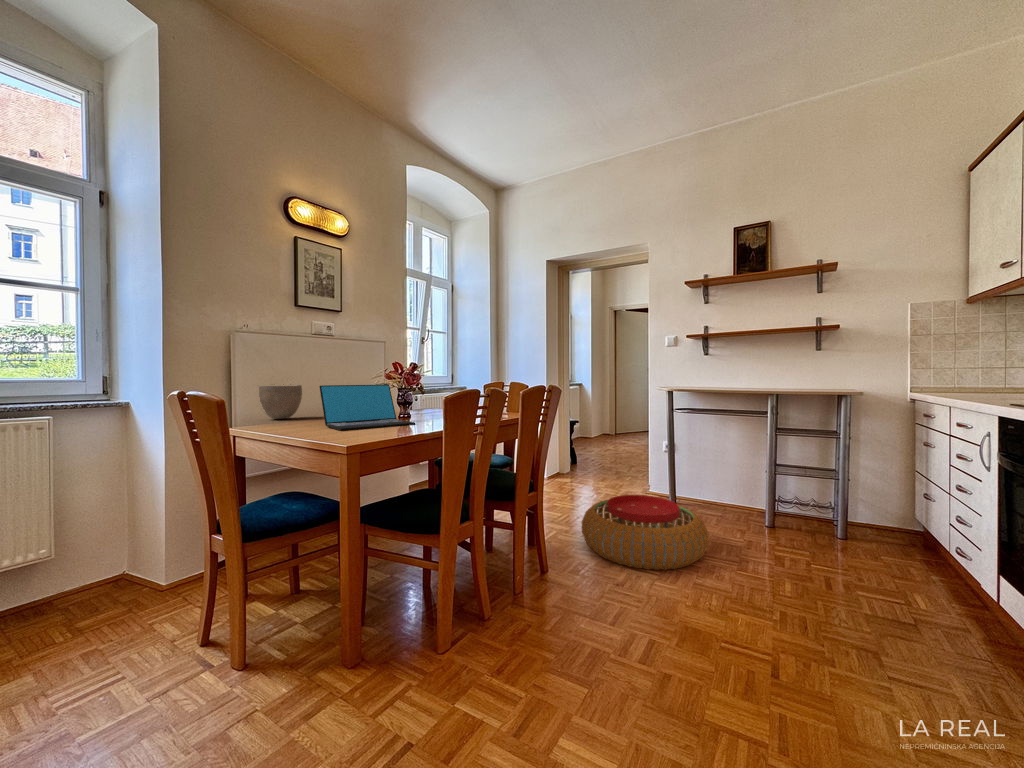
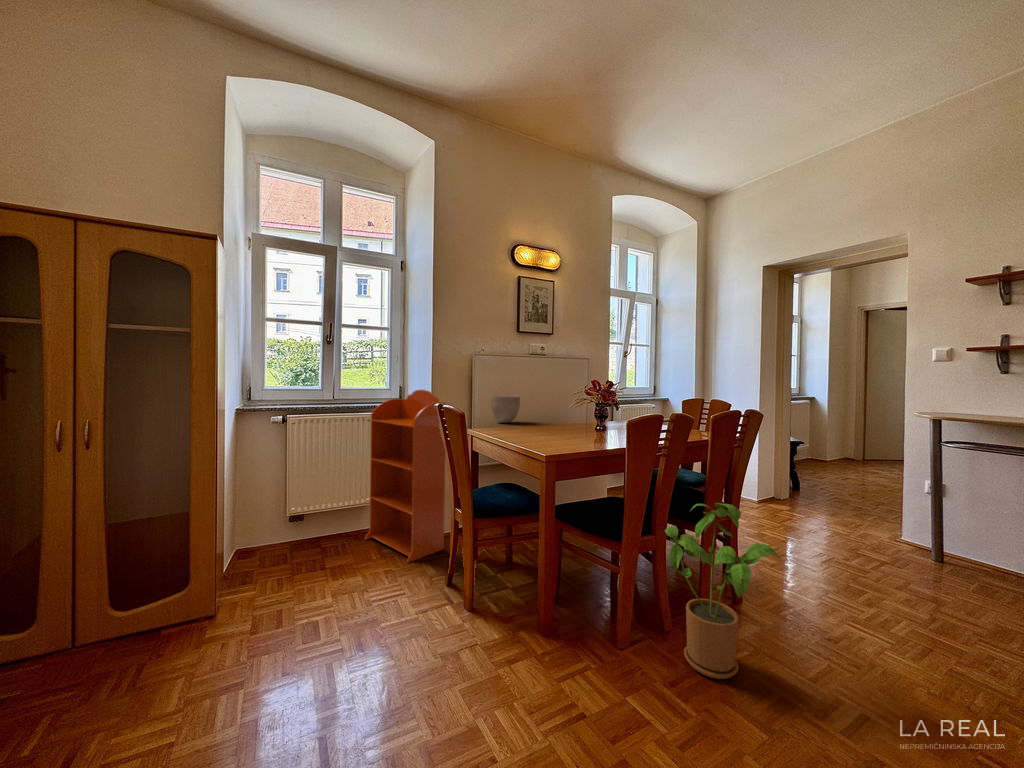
bookcase: none [39,378,193,631] -> present [365,390,446,563]
laptop: present [319,385,415,431] -> none [531,400,608,439]
house plant: none [484,476,588,652] -> present [665,503,781,679]
pouf: present [582,495,709,570] -> none [789,539,985,645]

